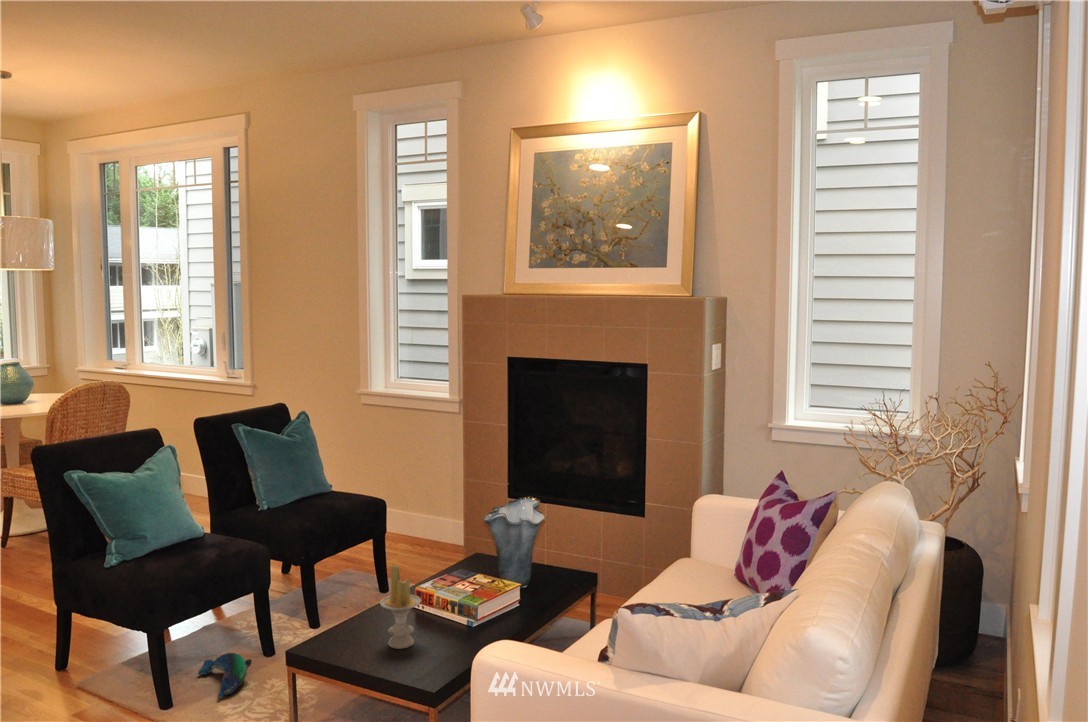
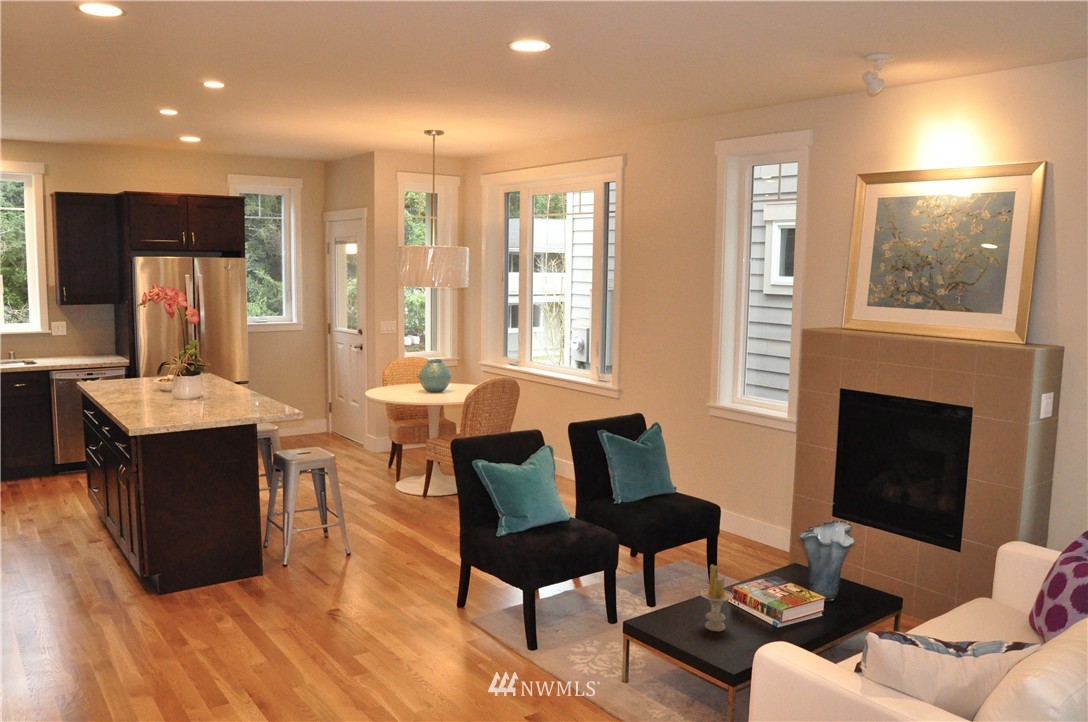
plush toy: present [198,653,252,699] -> none [564,612,604,645]

